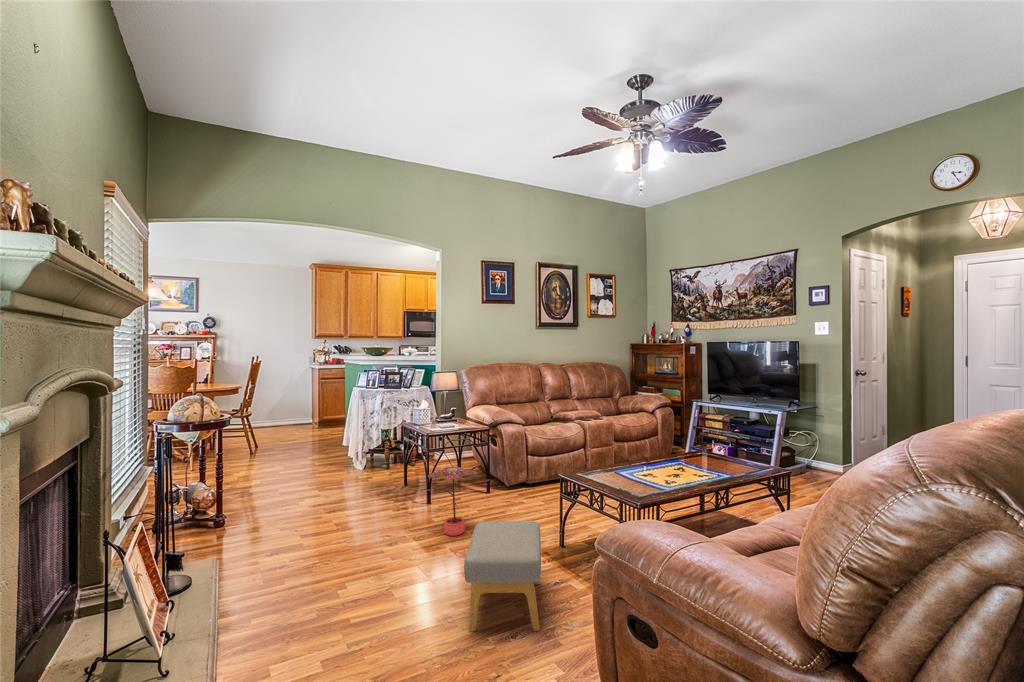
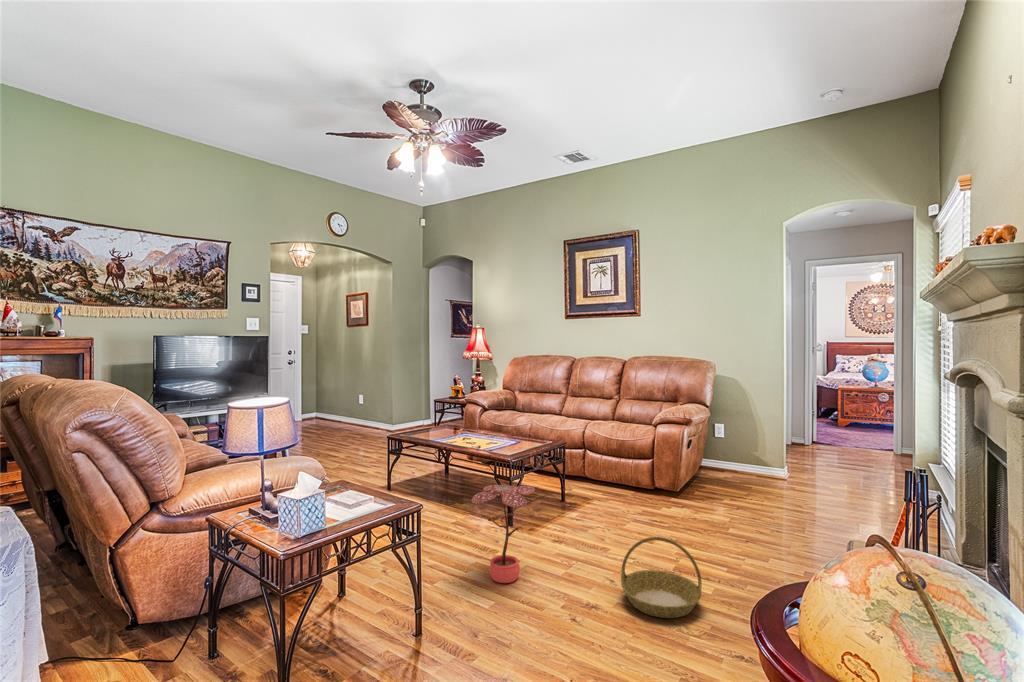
basket: none [326,520,387,581] -> present [621,537,702,618]
footstool: present [464,521,541,632] -> none [576,463,669,538]

